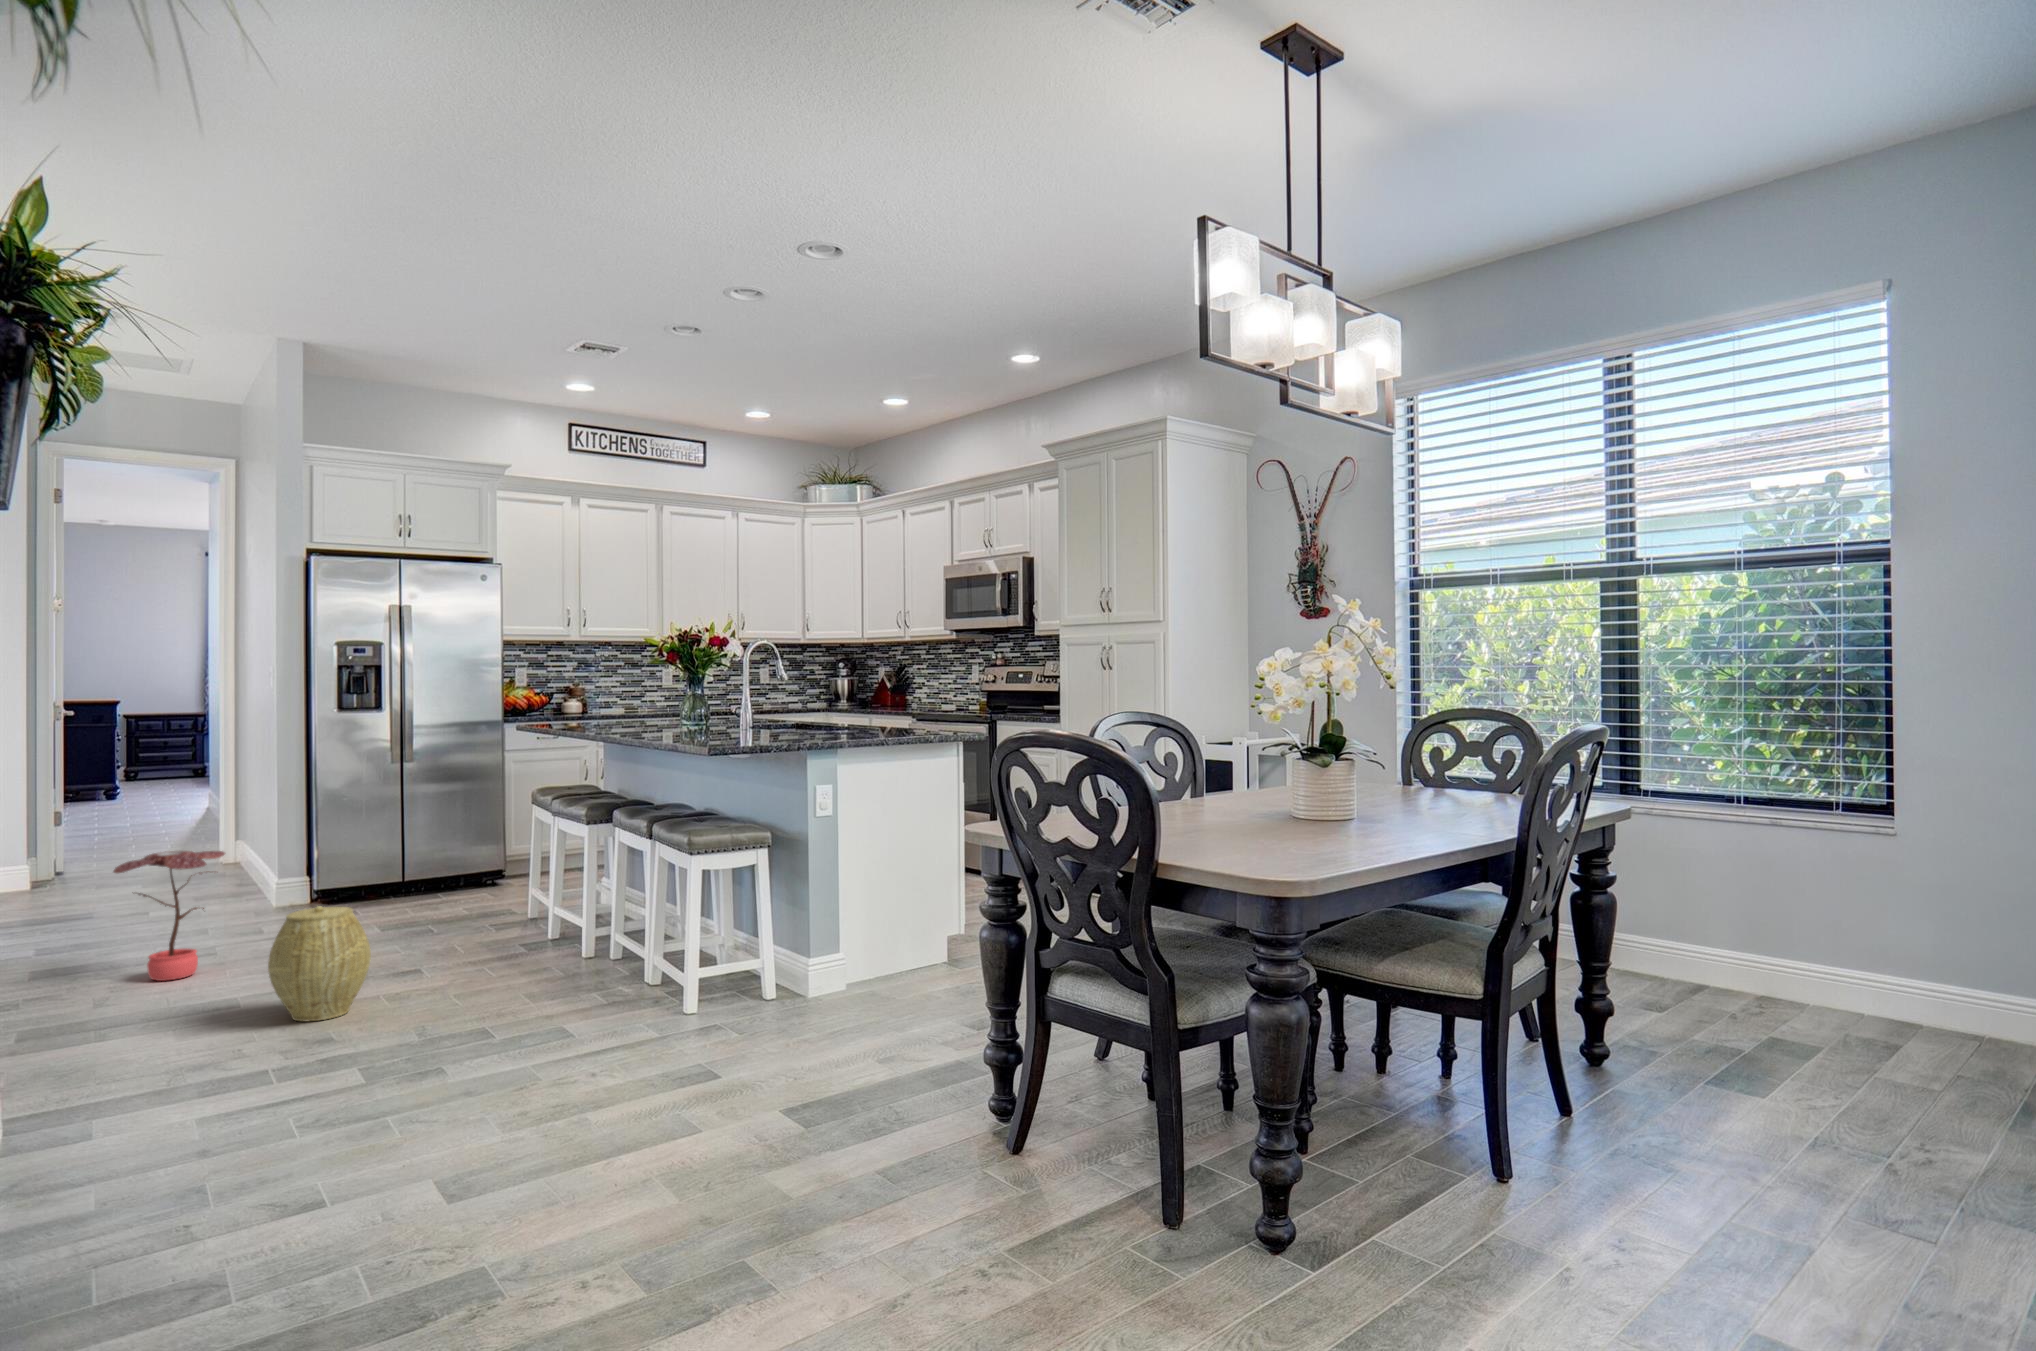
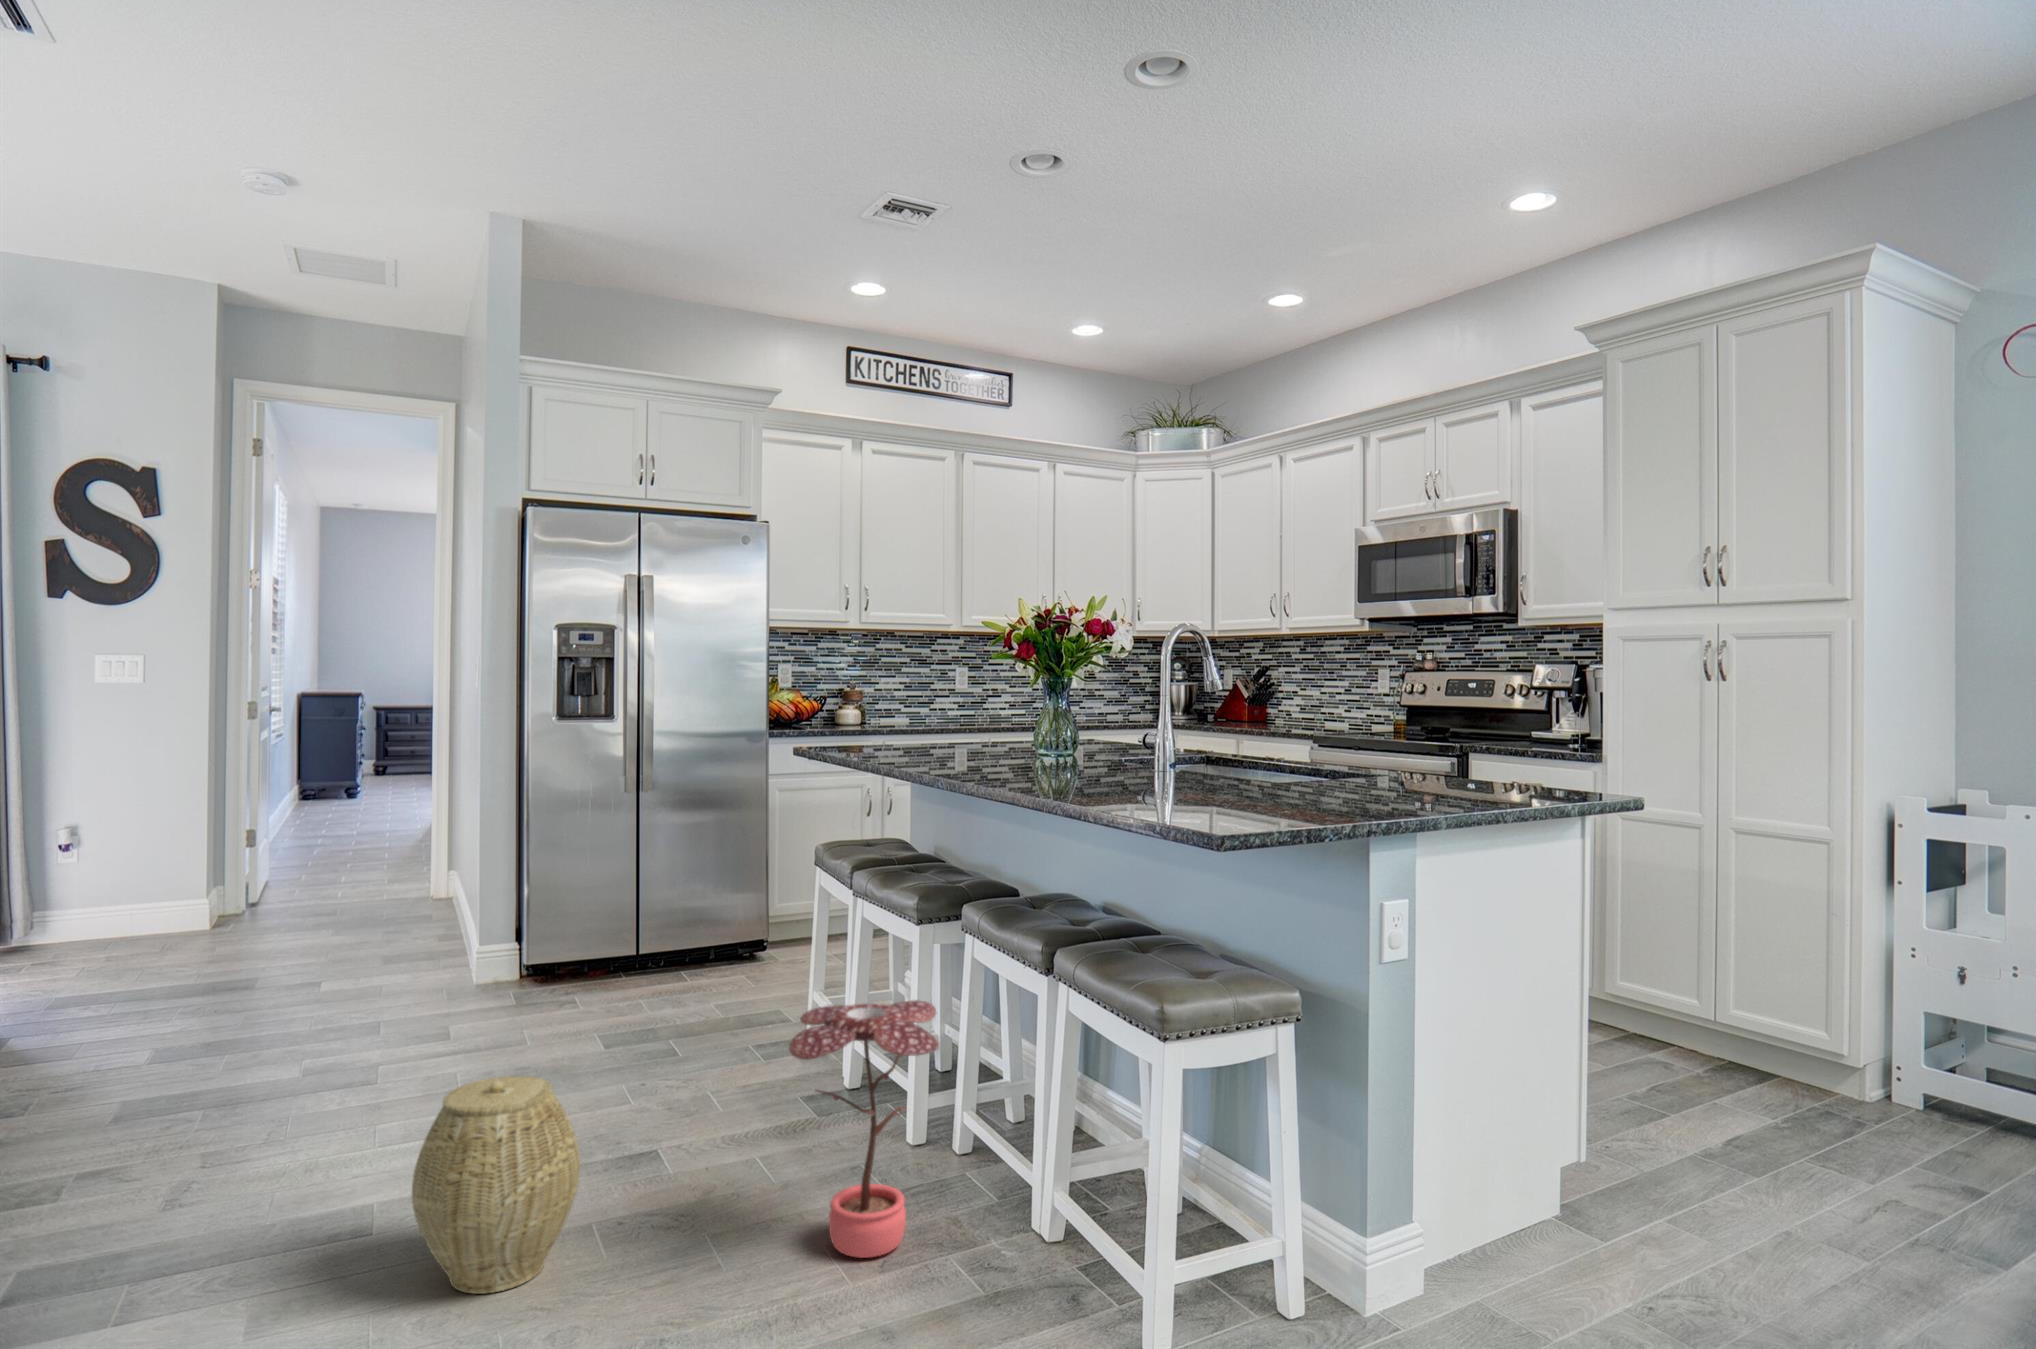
potted plant: present [114,851,225,981] -> present [789,1000,939,1258]

